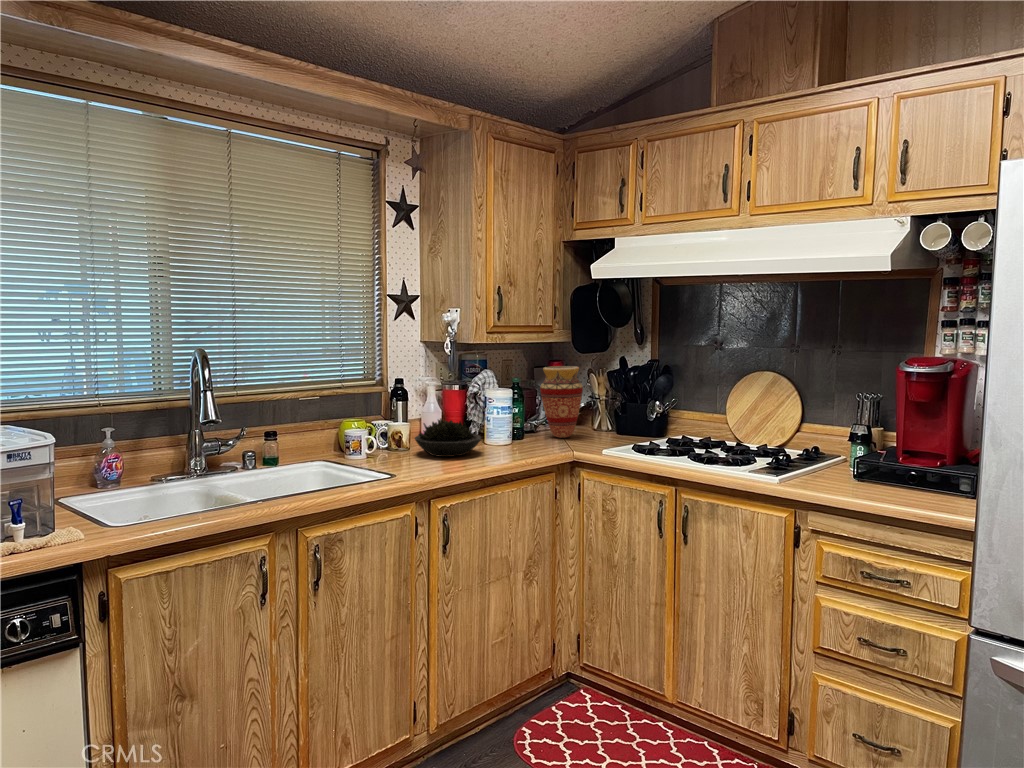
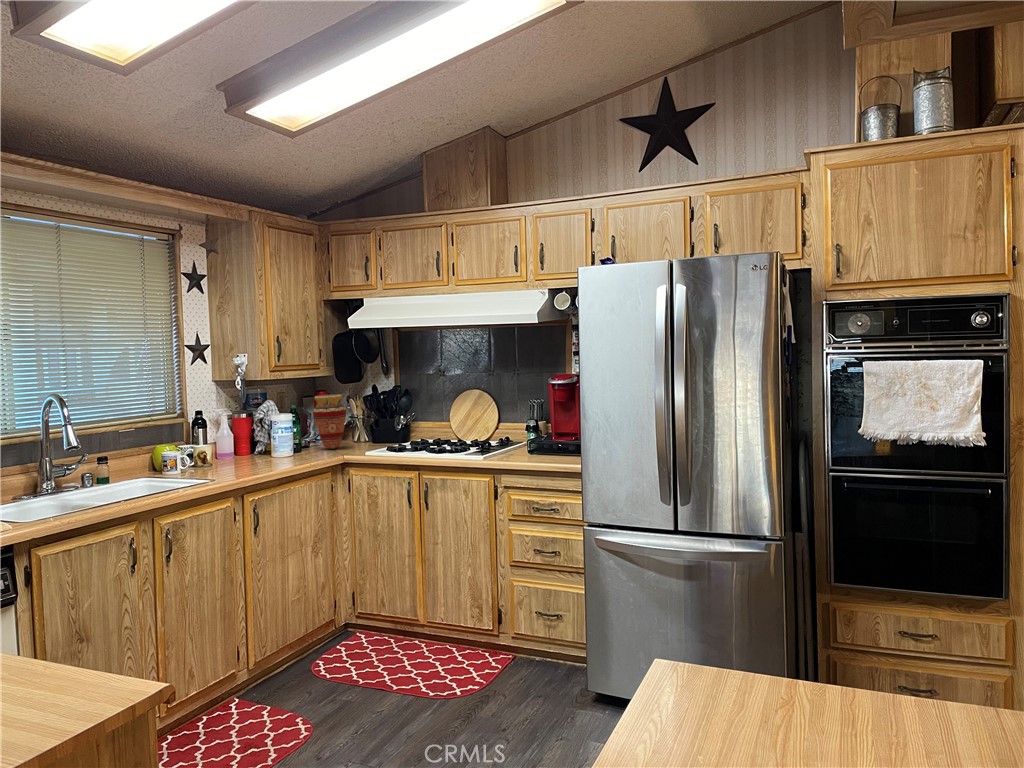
succulent plant: present [415,419,482,457] -> none [220,438,274,467]

